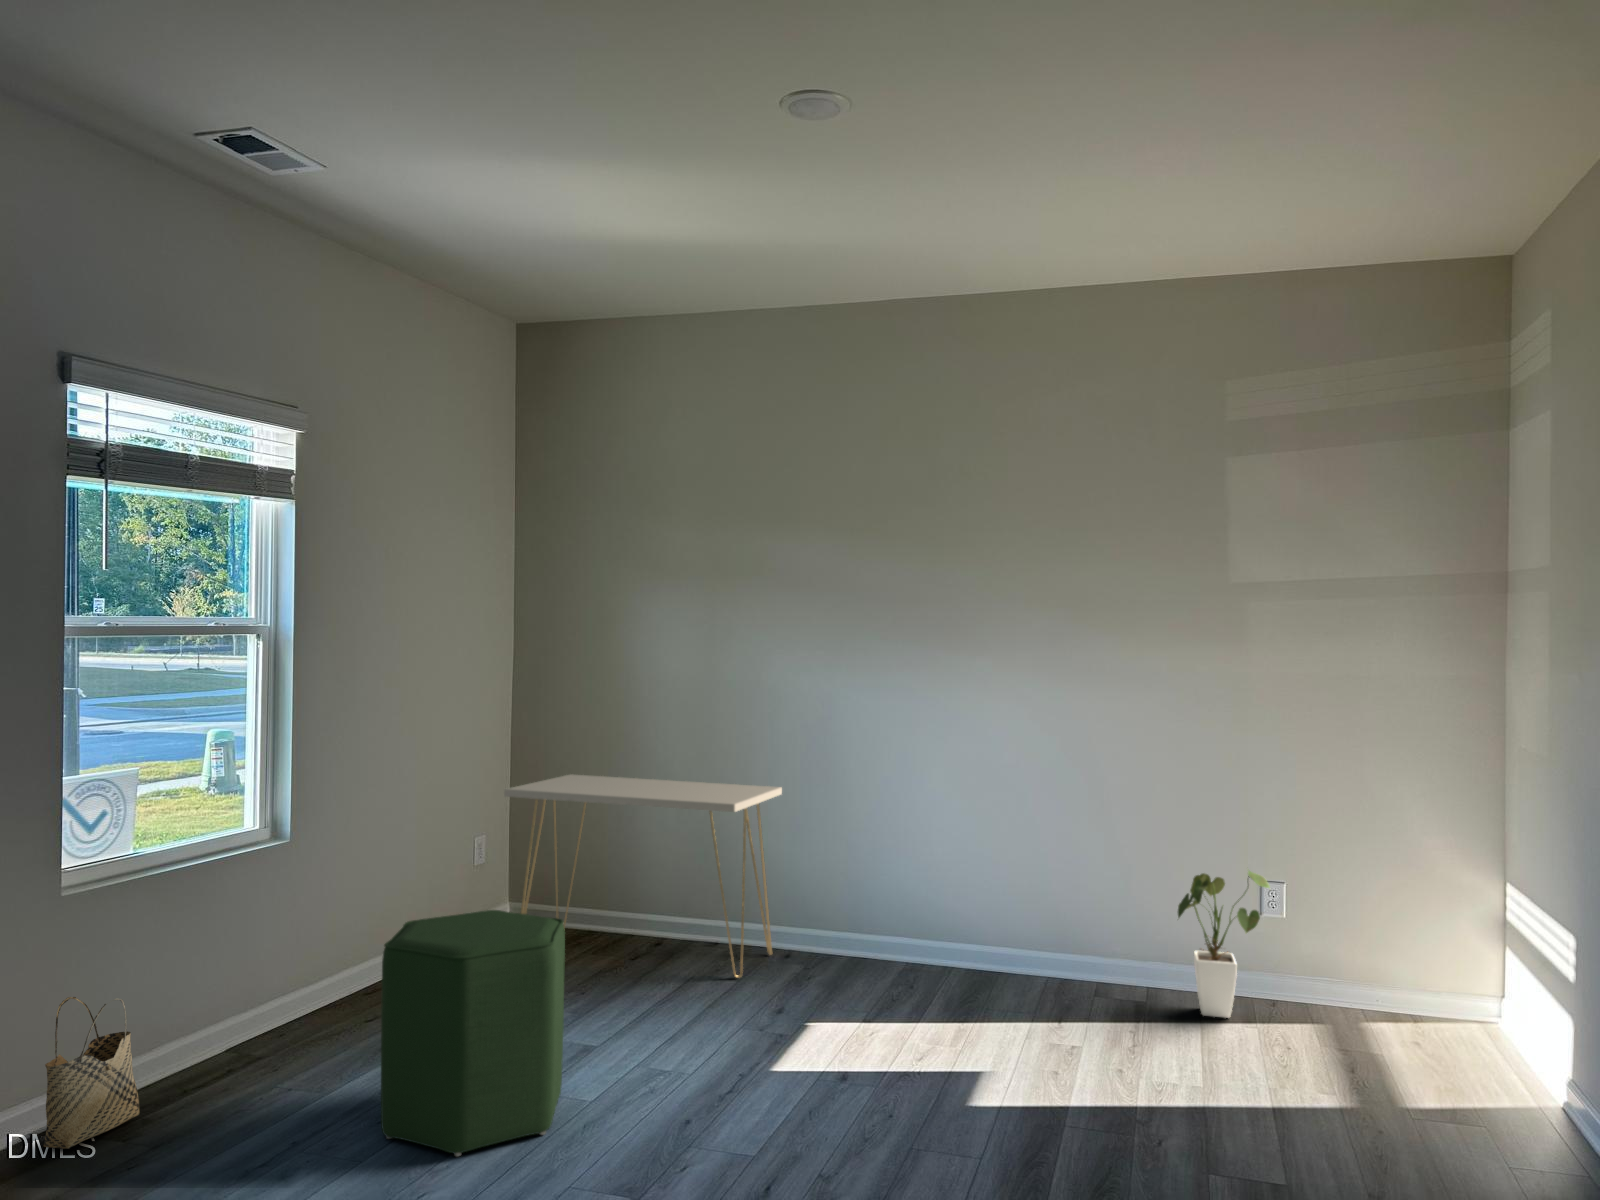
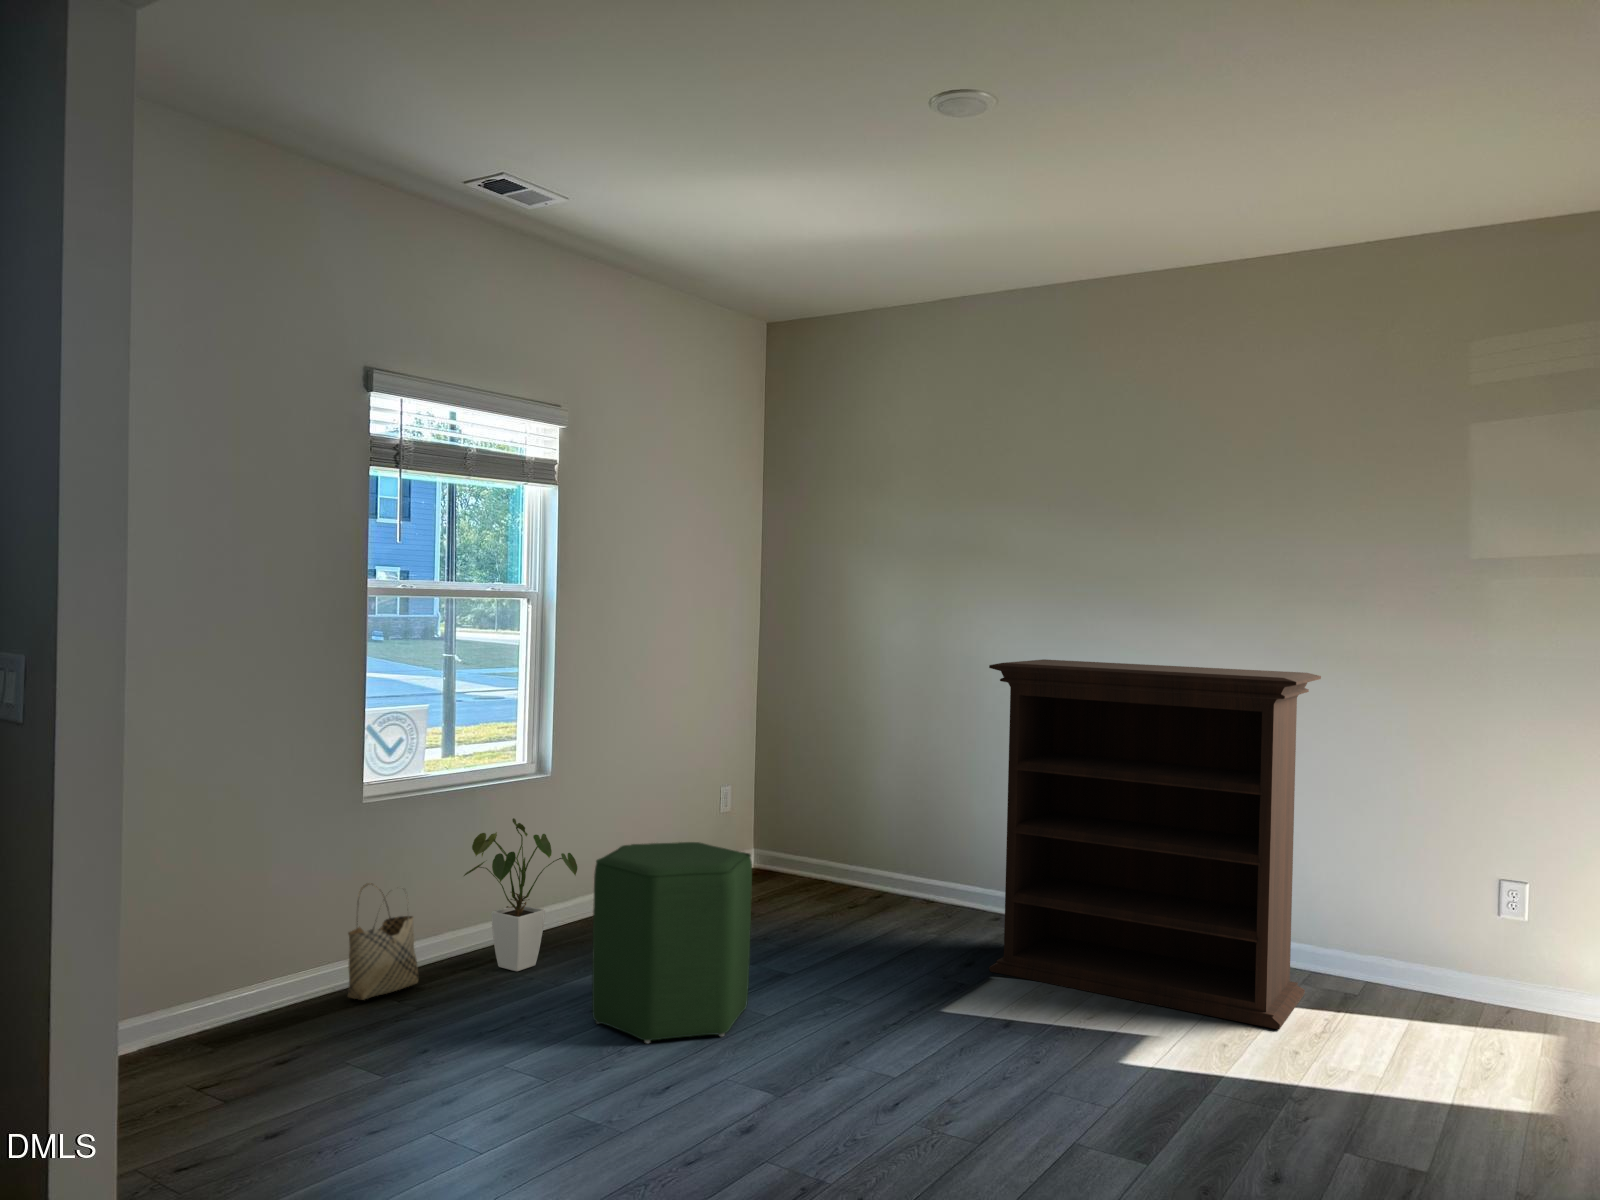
bookshelf: none [795,687,1109,1048] -> present [989,659,1321,1030]
console table: present [504,775,782,978] -> none [743,736,1001,933]
house plant: present [1178,871,1269,1018] -> present [464,818,577,971]

